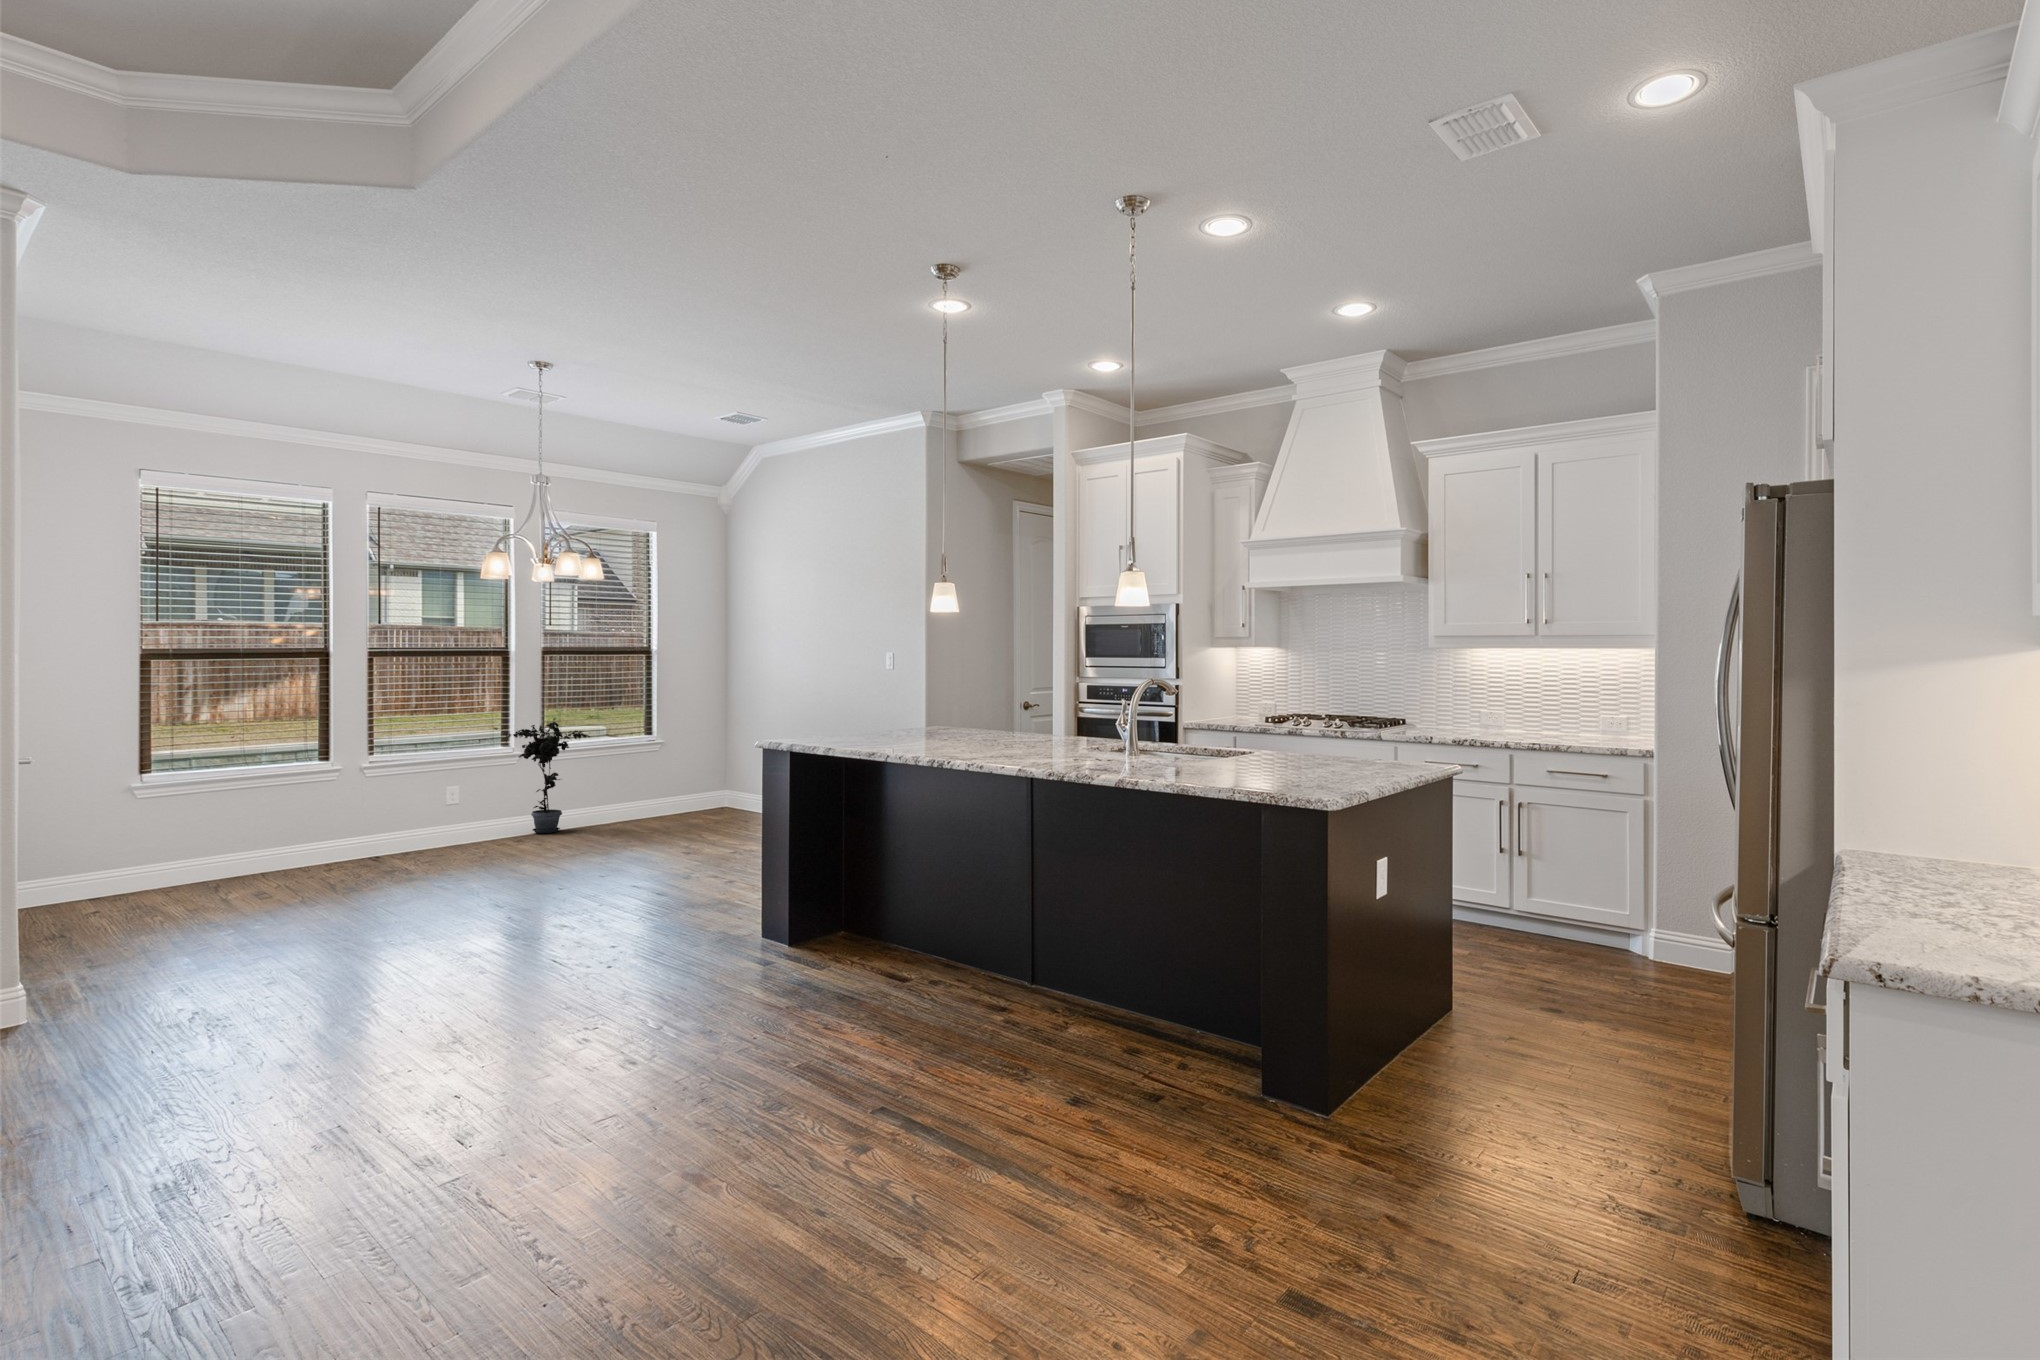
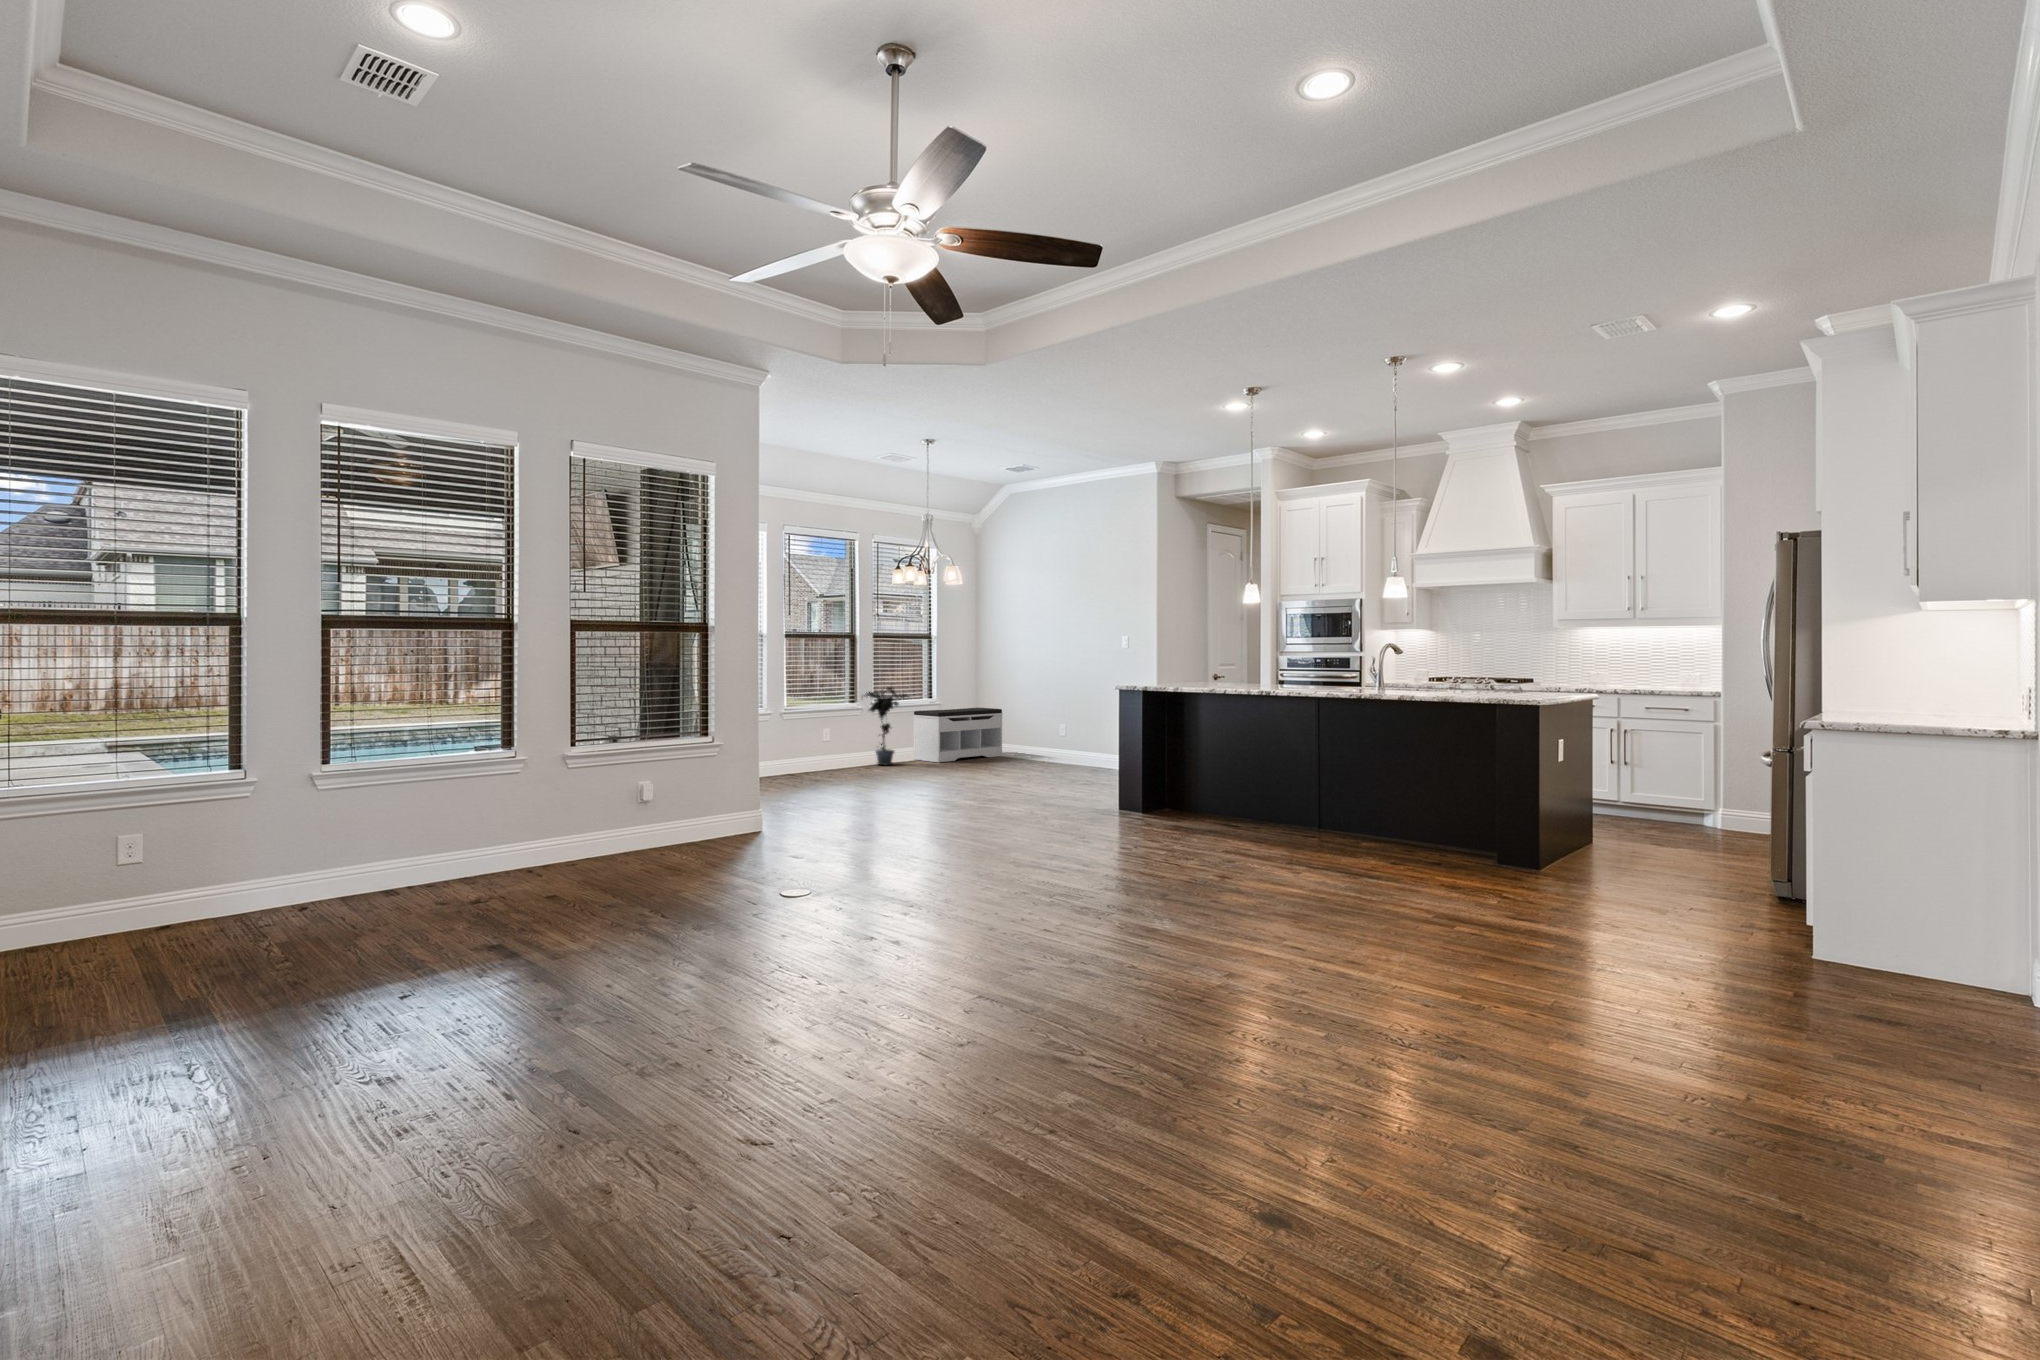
bench: none [605,746,743,826] -> present [913,708,1003,762]

